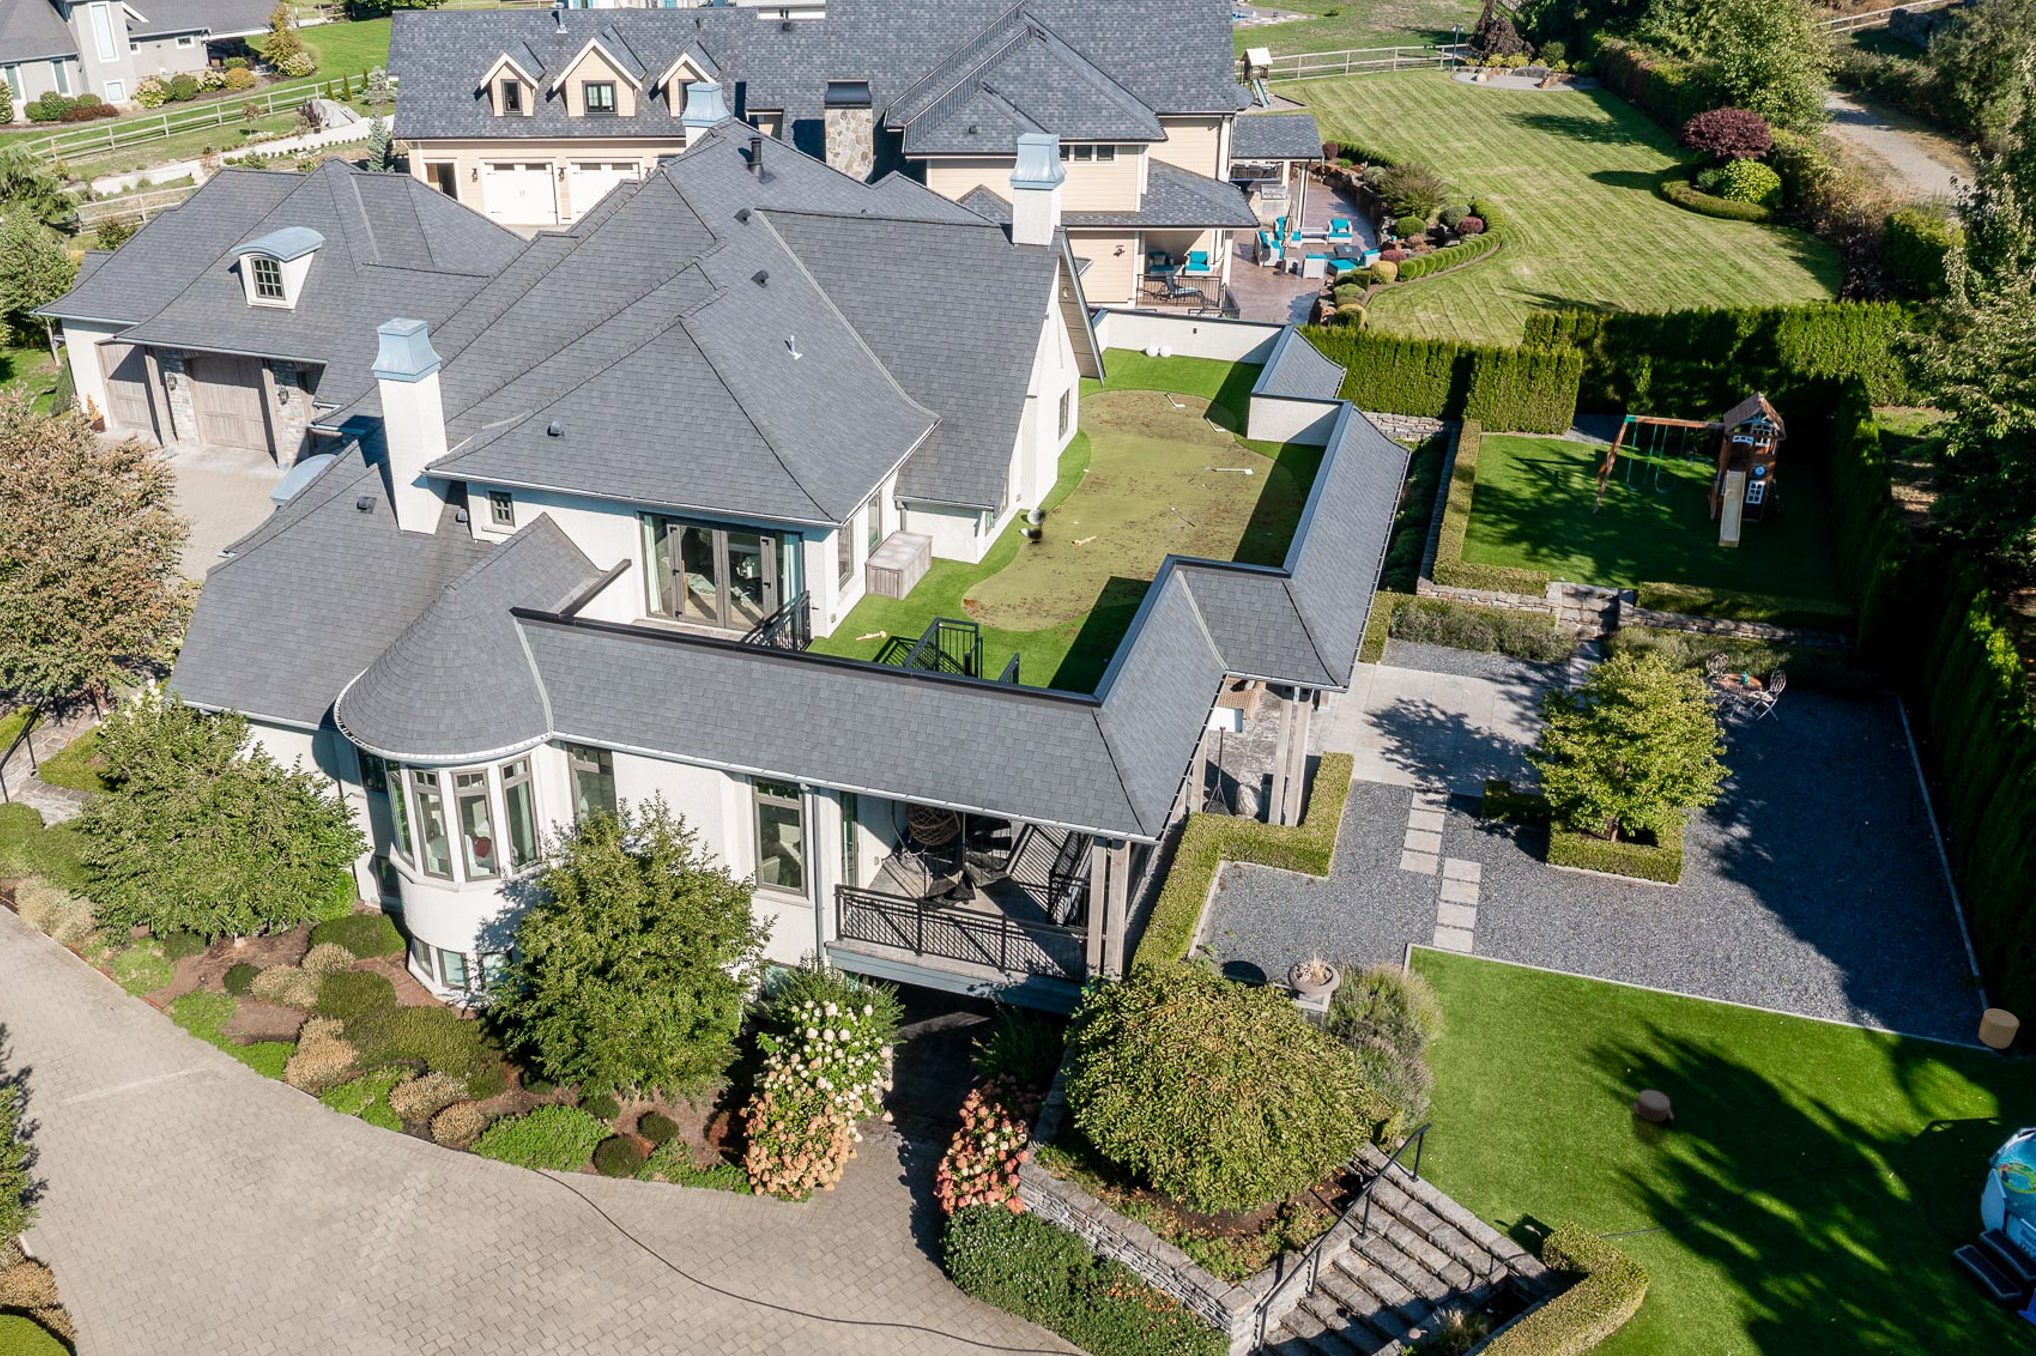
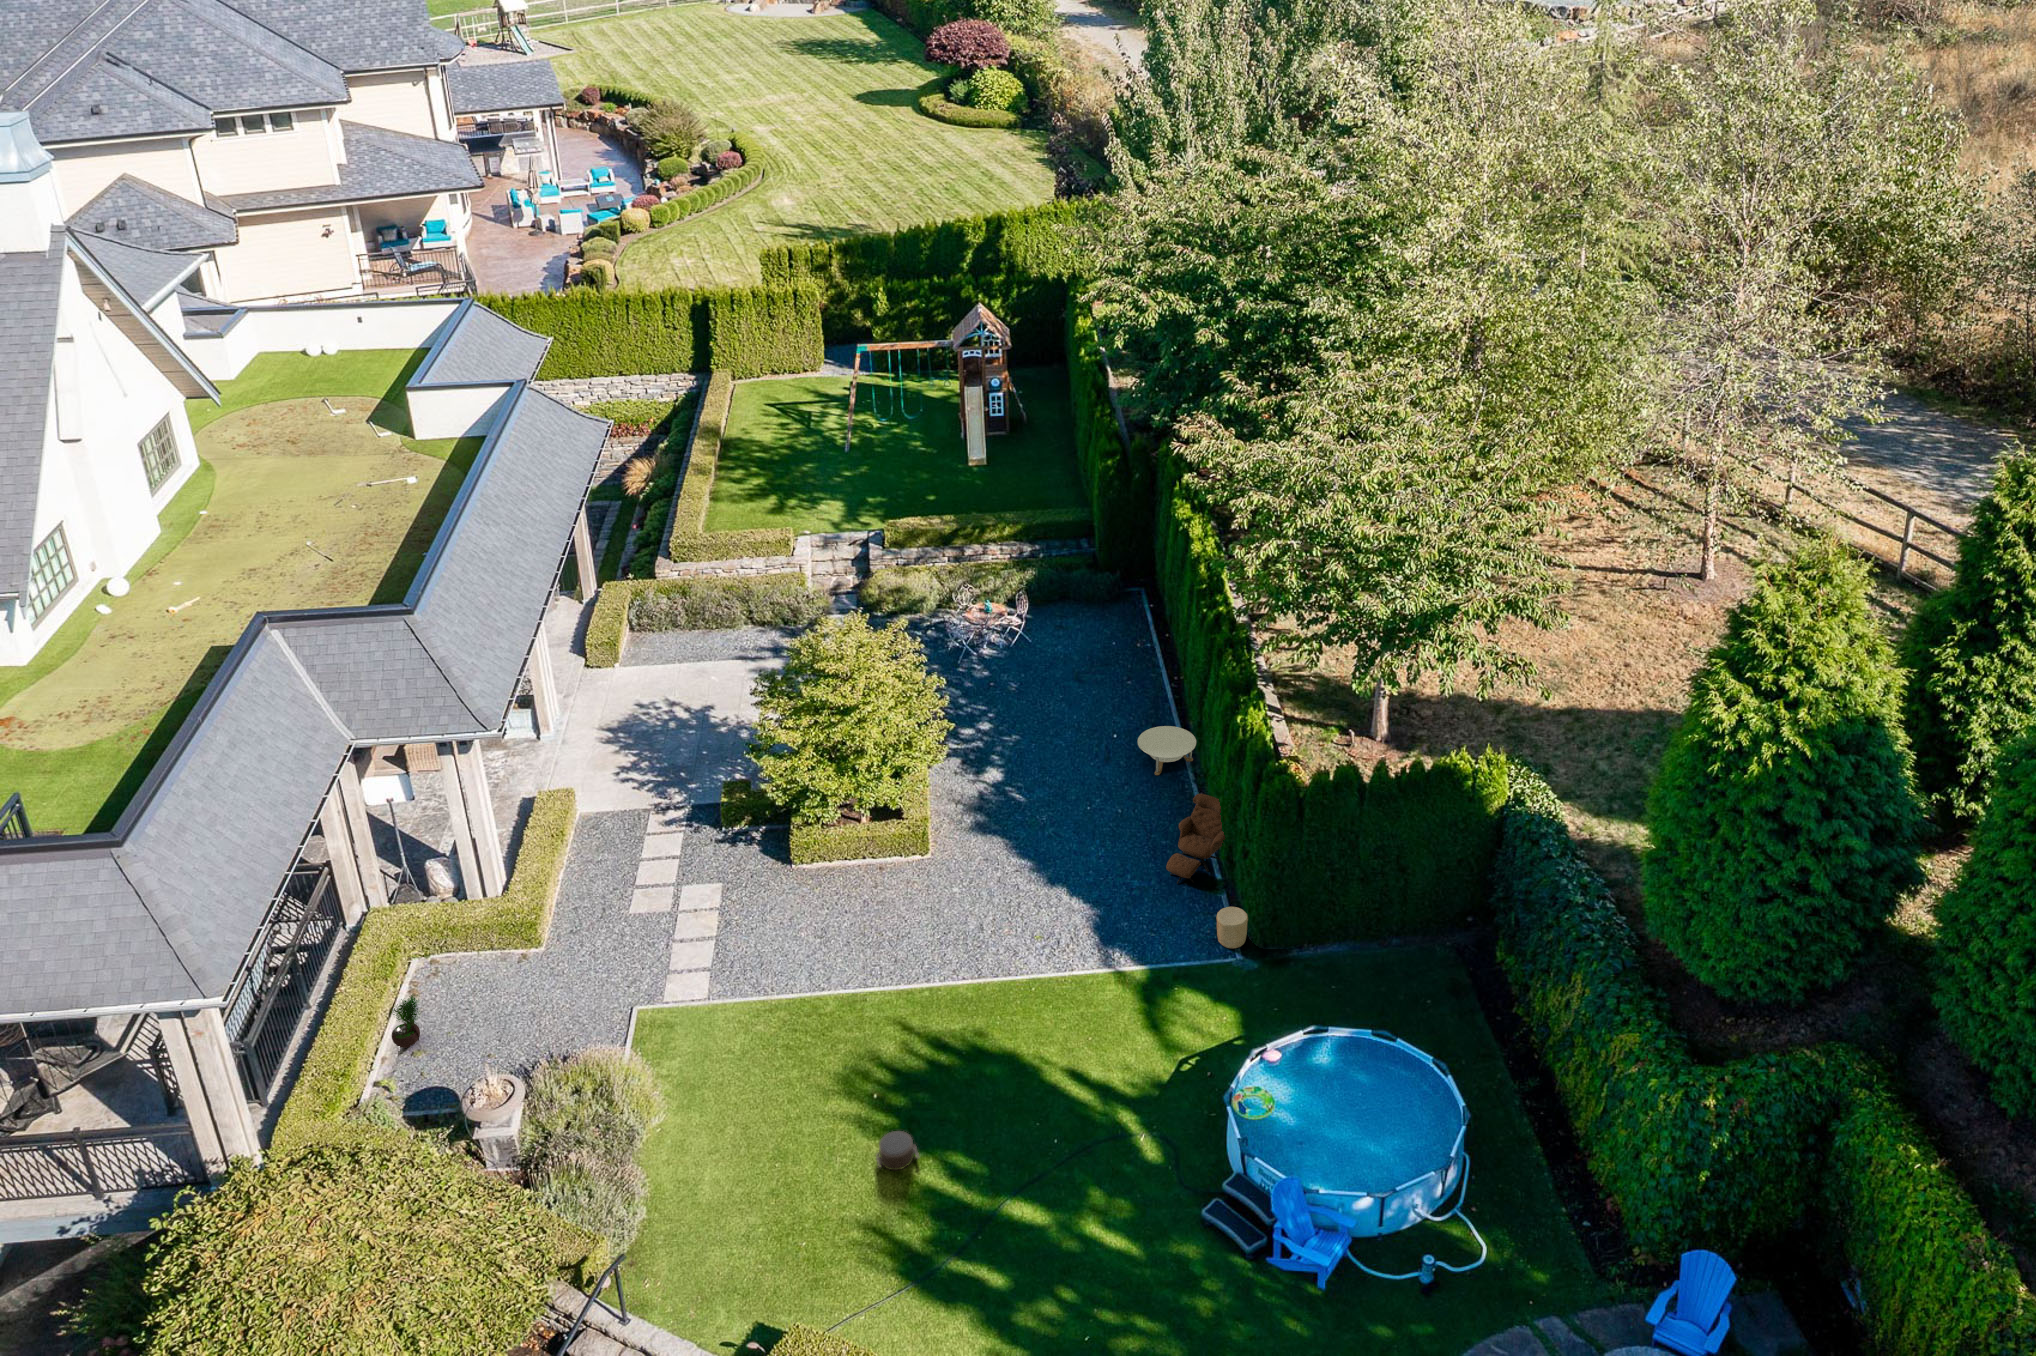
potted tree: present [1027,510,1047,542] -> present [391,996,420,1048]
round table: none [1900,832,1967,877] -> present [1138,726,1196,775]
lounge chair: none [1926,900,2008,980] -> present [1166,794,1225,884]

